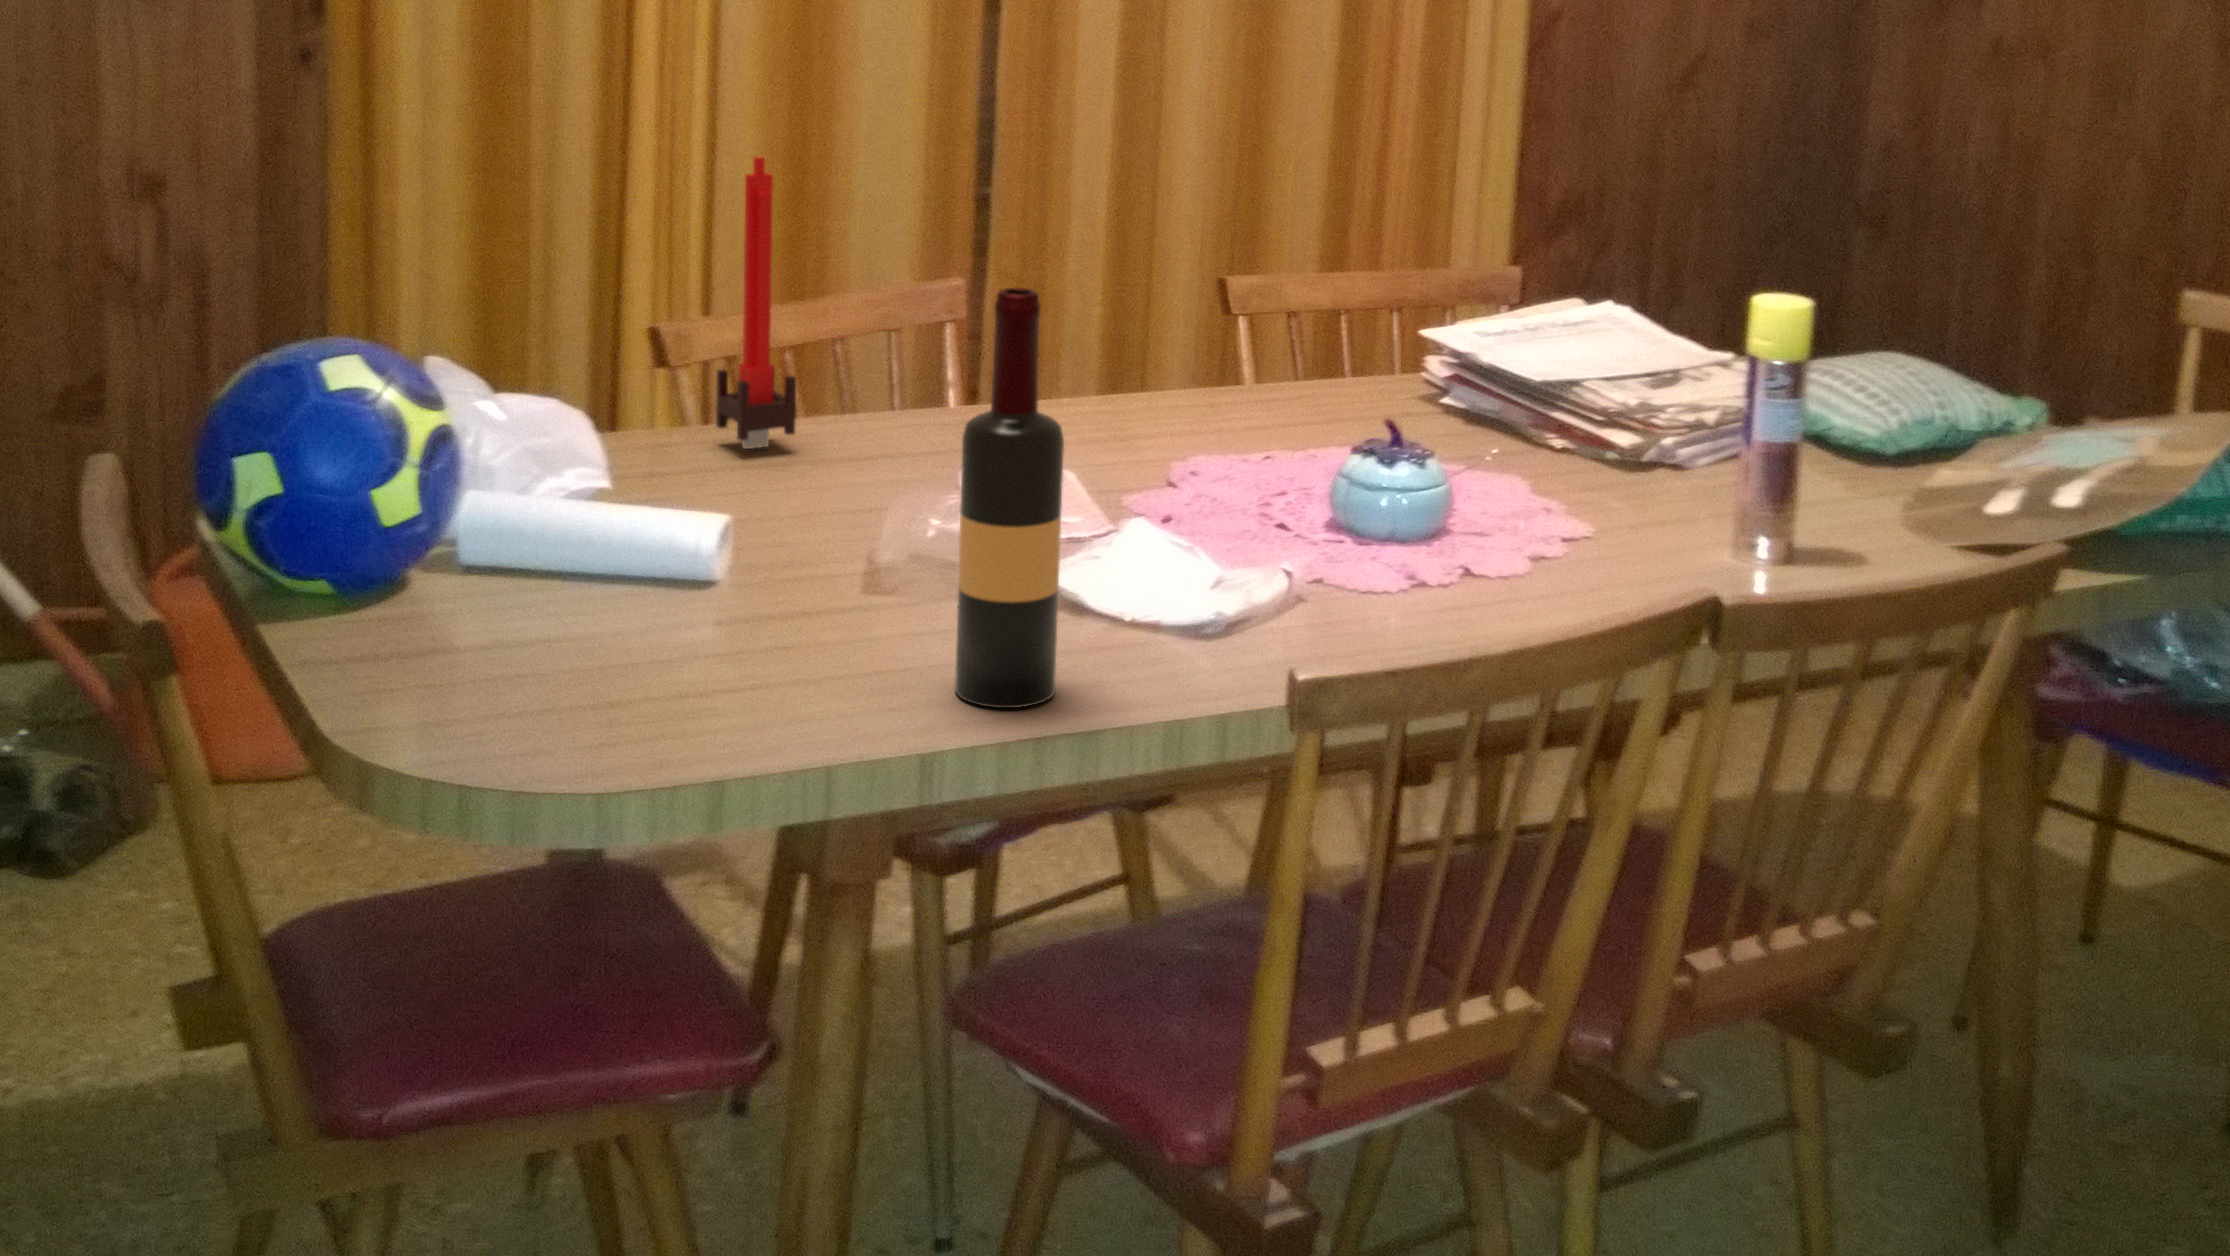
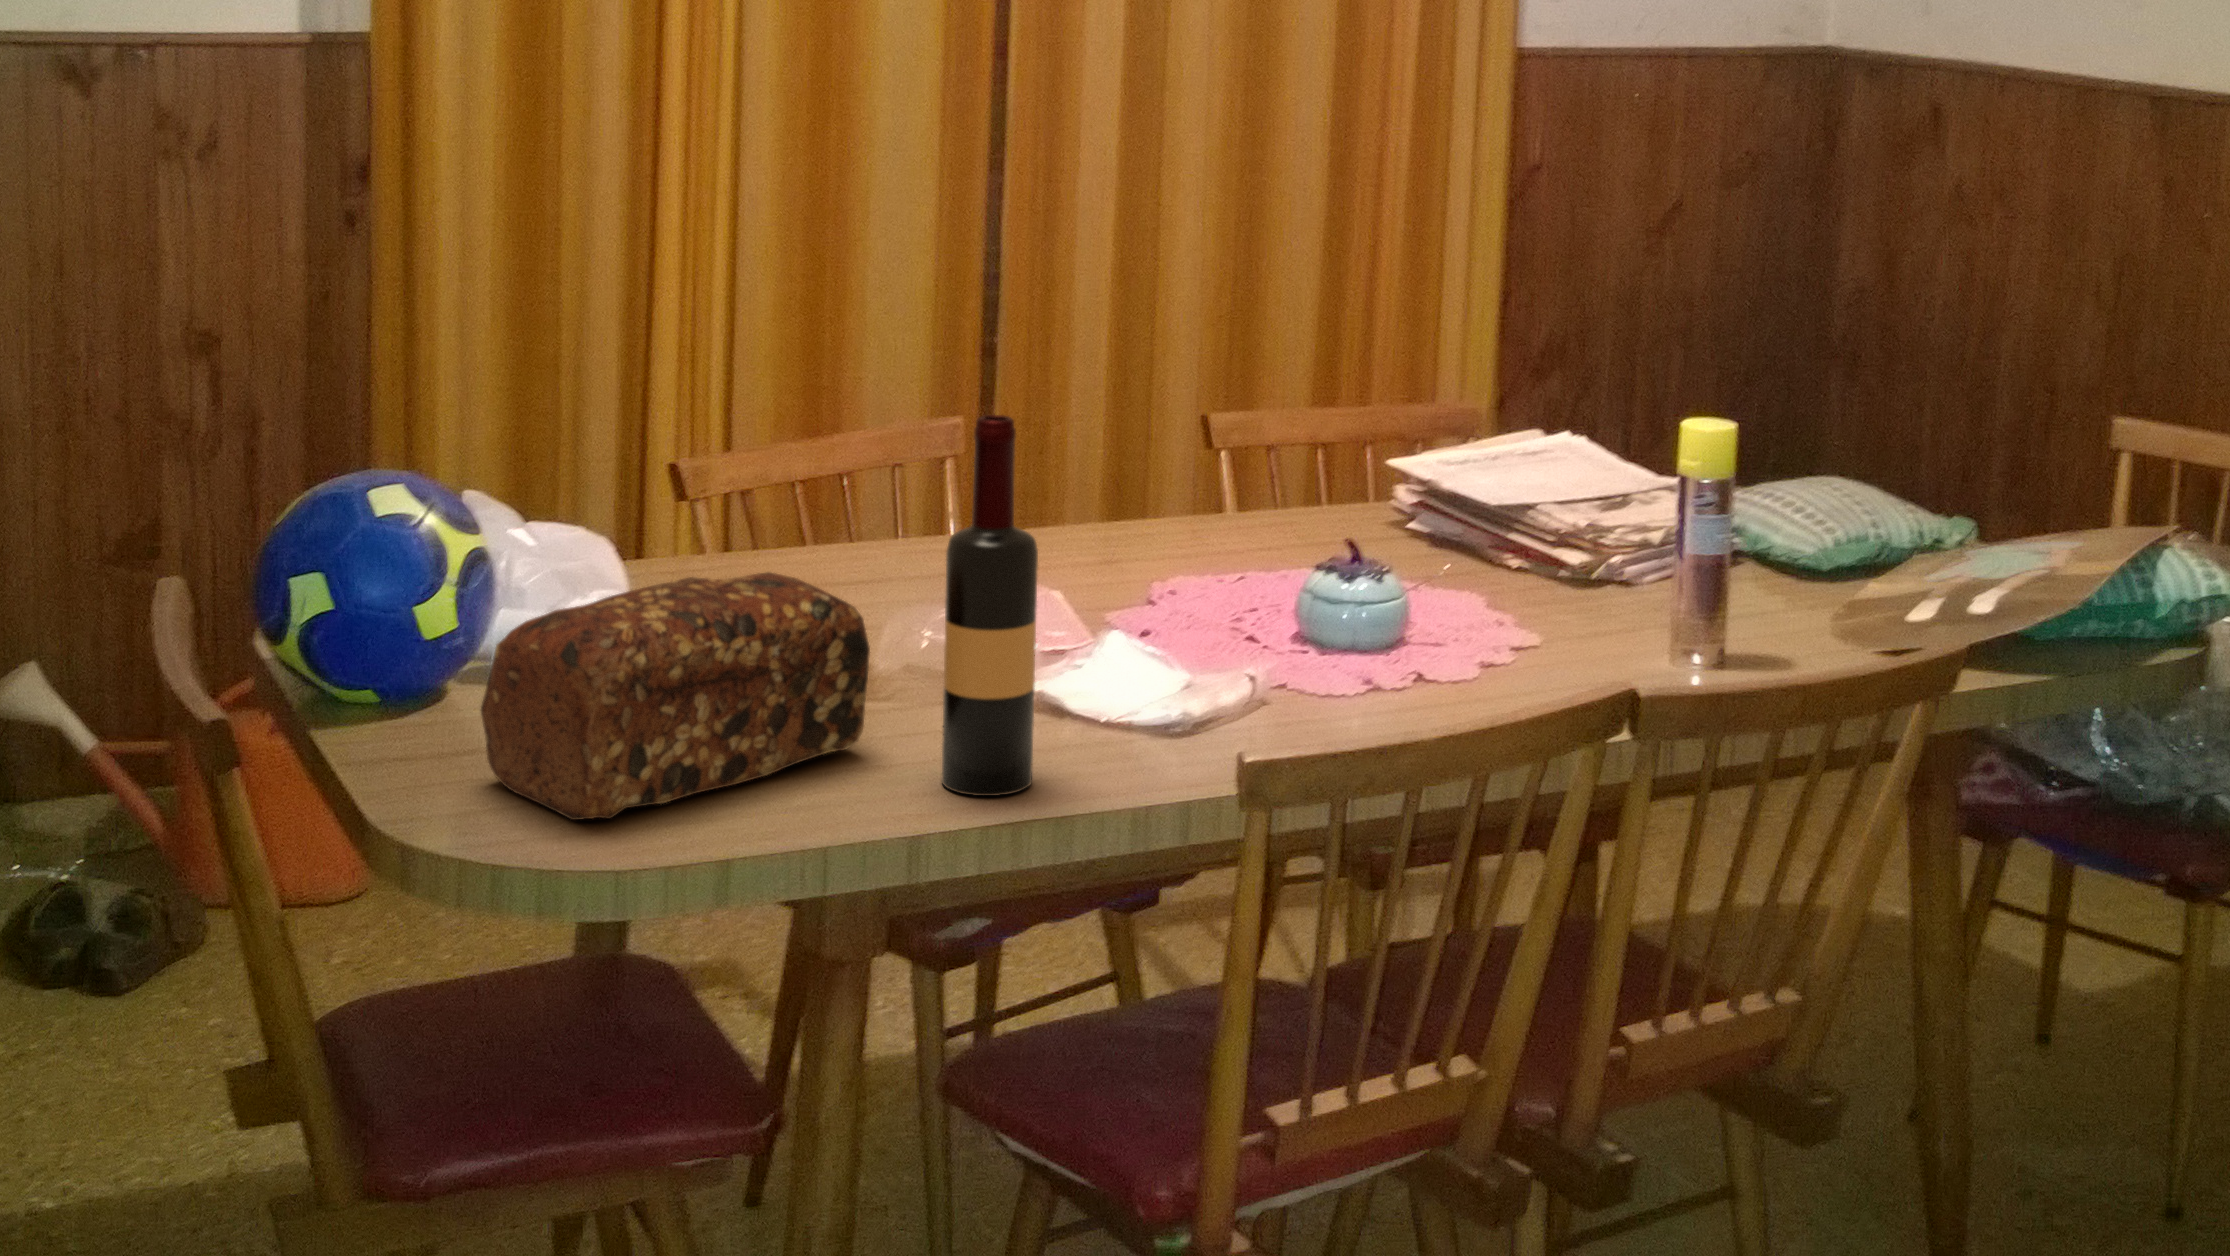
candle: present [716,156,796,449] -> none [730,303,804,574]
bread loaf: none [444,457,876,734] -> present [481,573,870,820]

